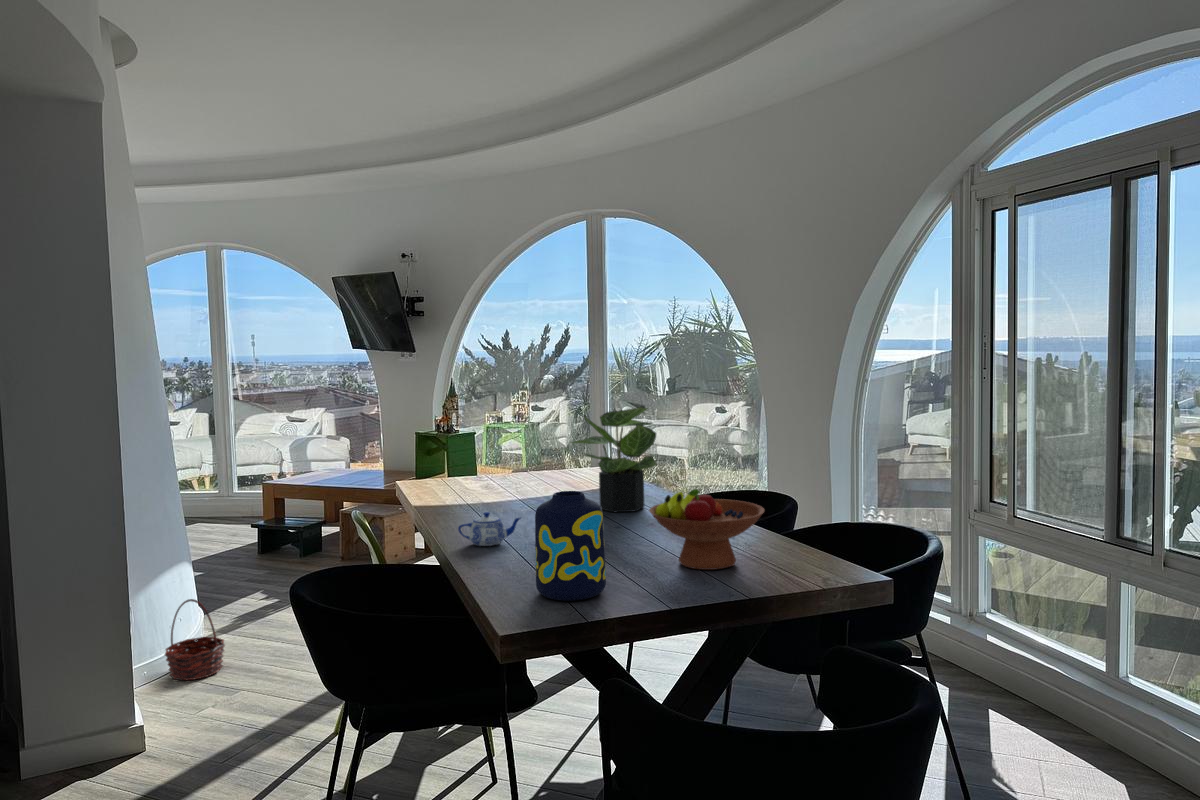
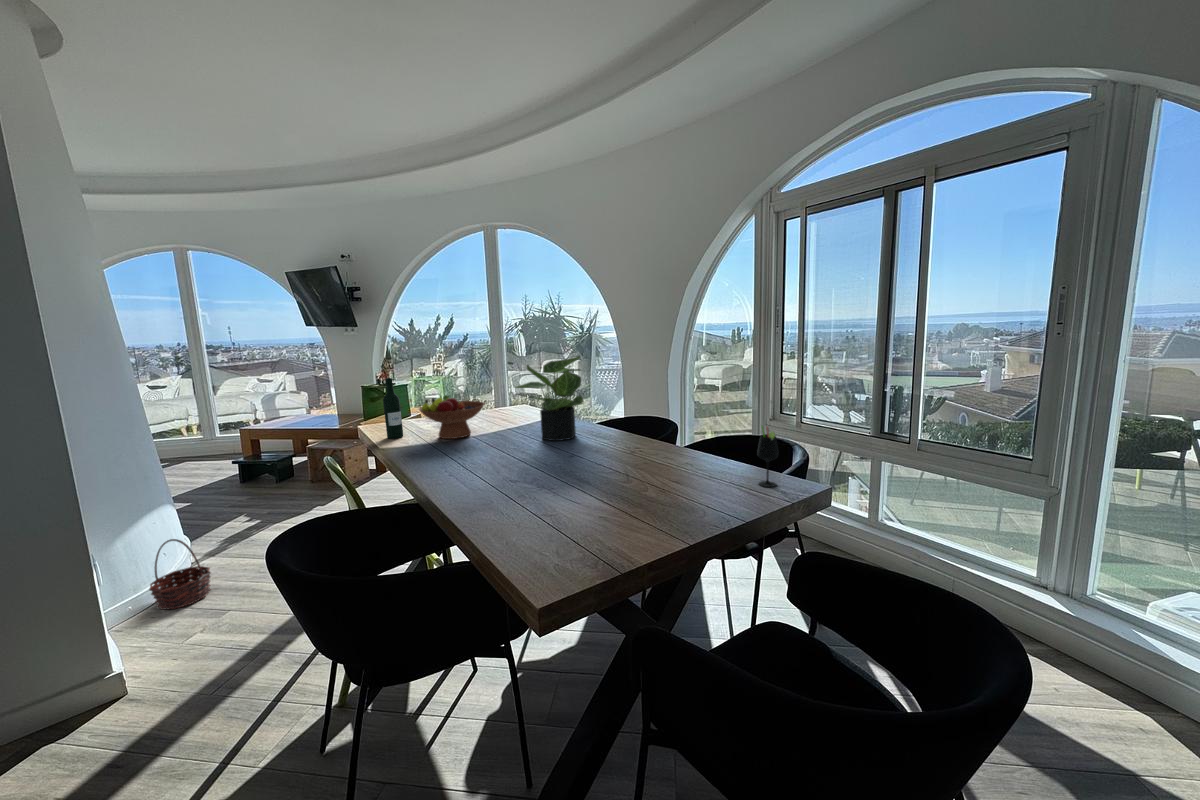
wine bottle: none [422,424,442,498] -> present [383,378,403,439]
fruit bowl: present [649,489,764,570] -> present [419,395,485,439]
vase: present [535,491,606,601] -> none [541,435,612,546]
wine glass: none [809,499,834,574] -> present [757,427,779,487]
teapot: present [458,512,520,546] -> none [437,454,494,485]

